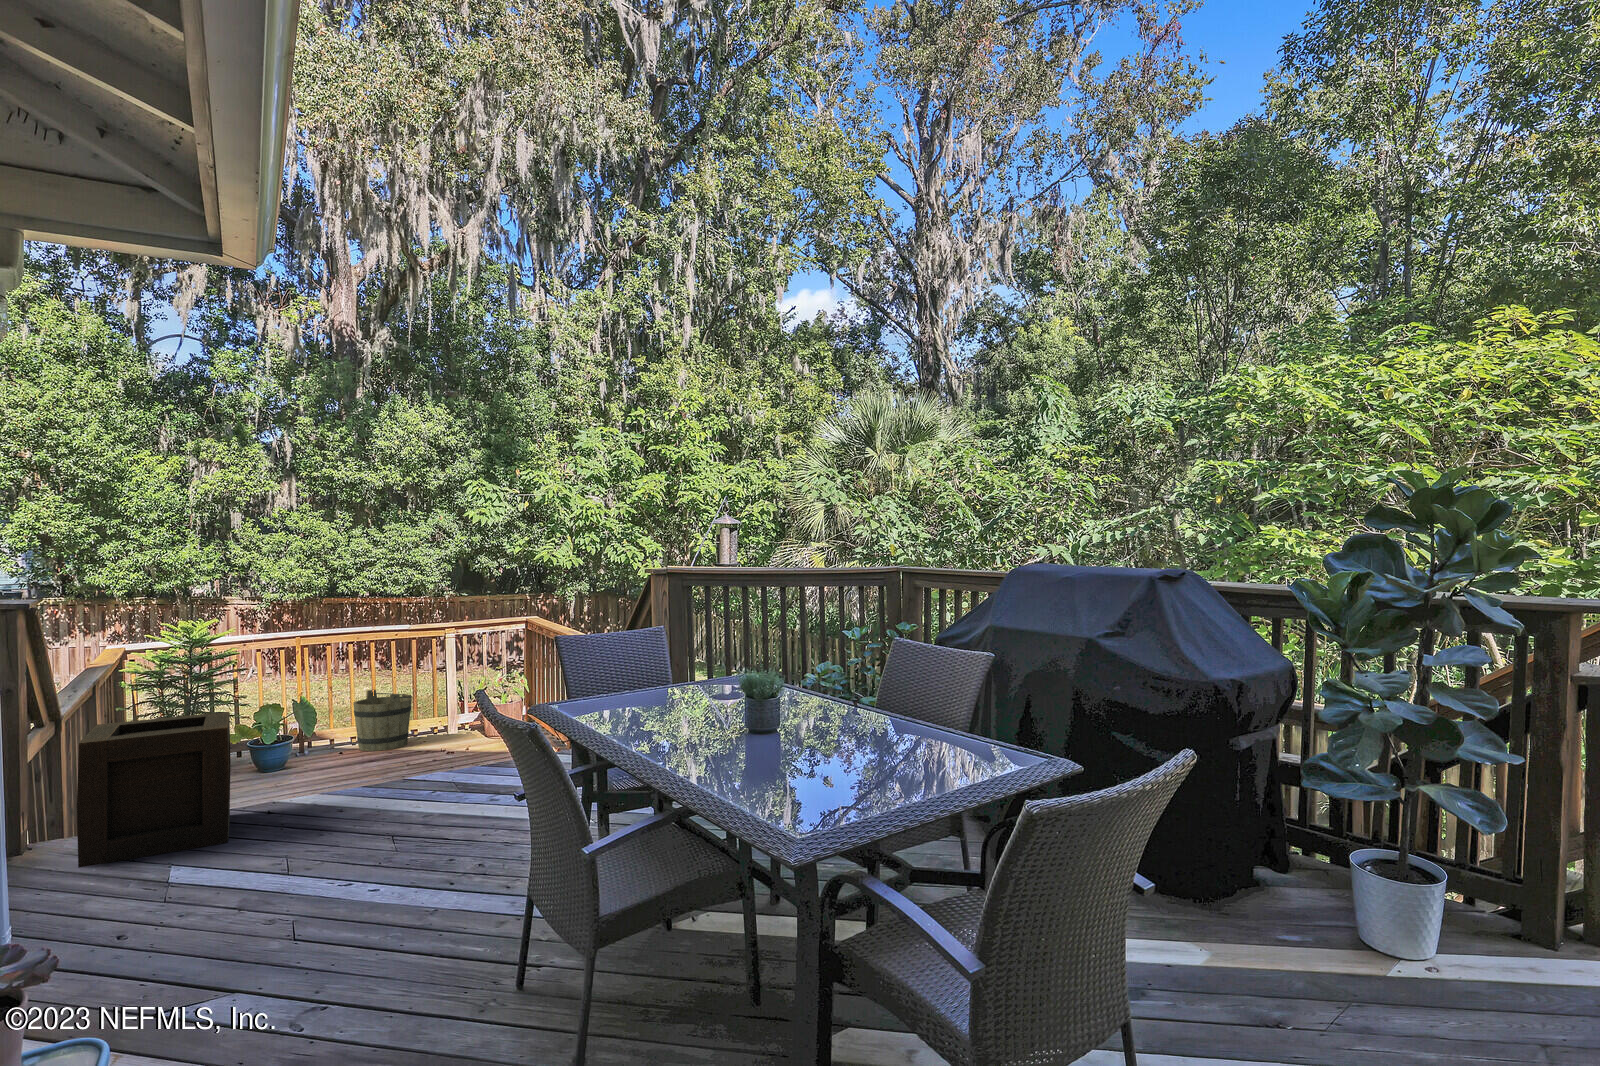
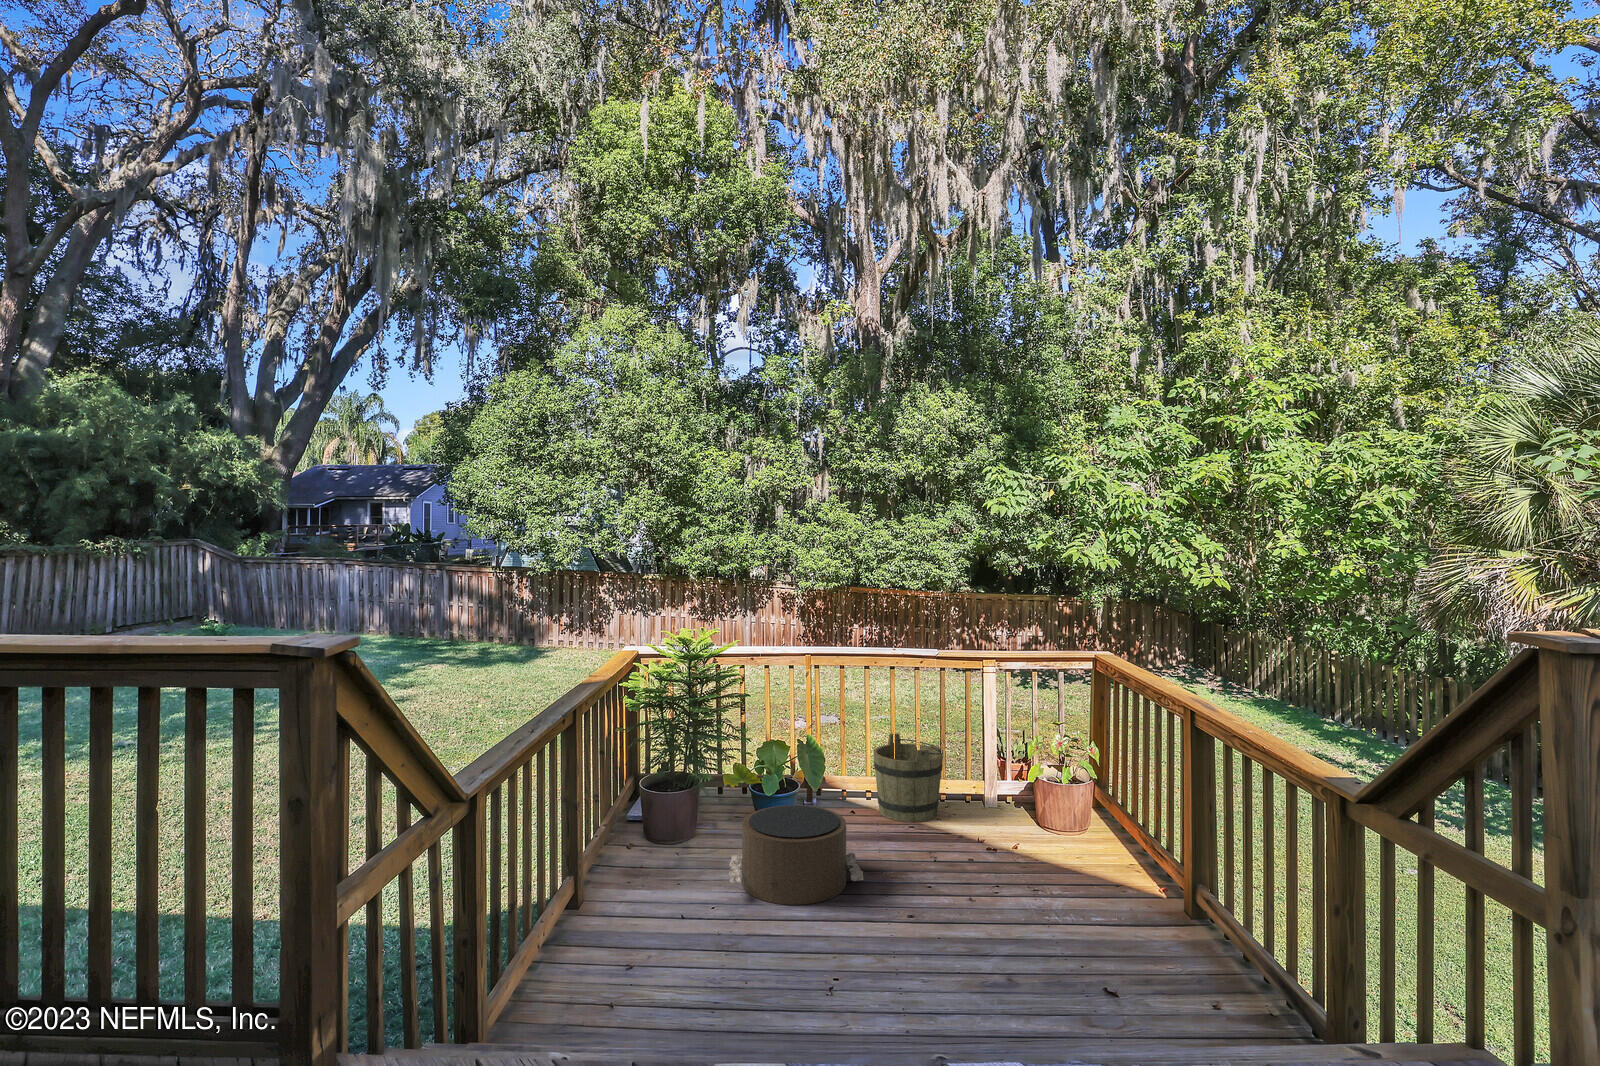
wooden crate: present [77,712,231,867] -> none [520,787,719,1020]
pouf: none [232,736,346,798] -> present [729,805,863,905]

